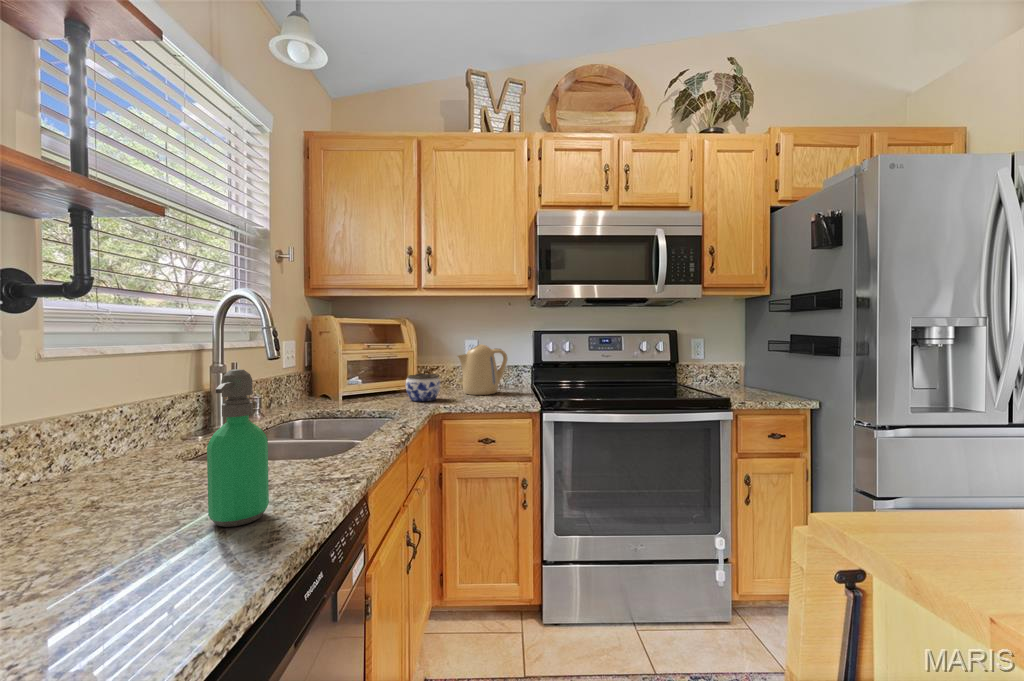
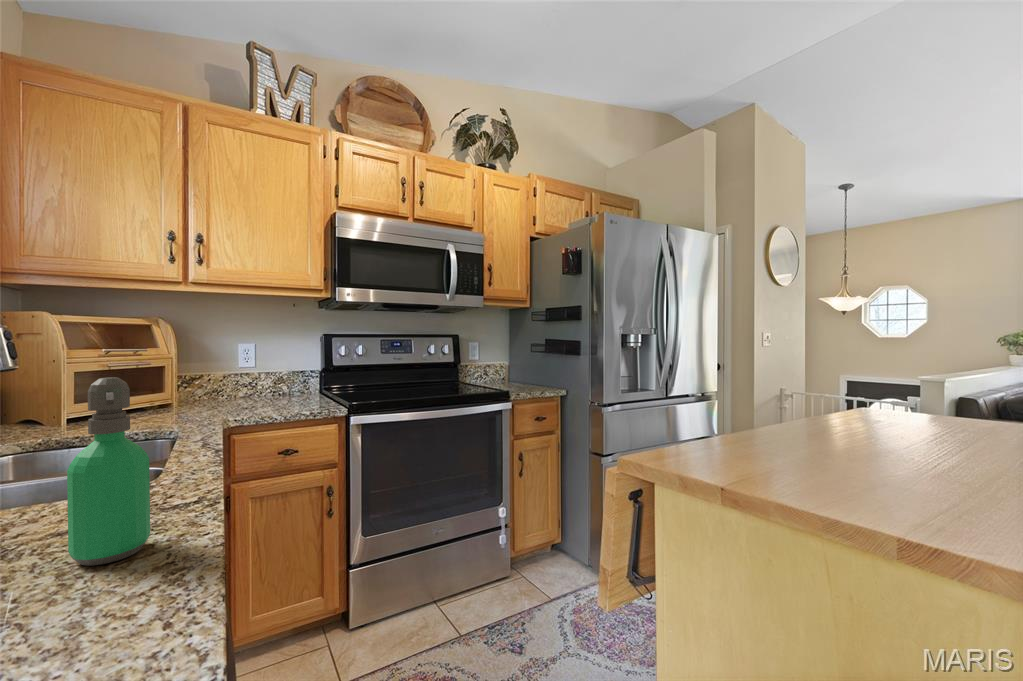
kettle: present [458,344,507,395] -> none [234,349,296,405]
jar: present [405,374,440,401] -> none [170,384,219,417]

